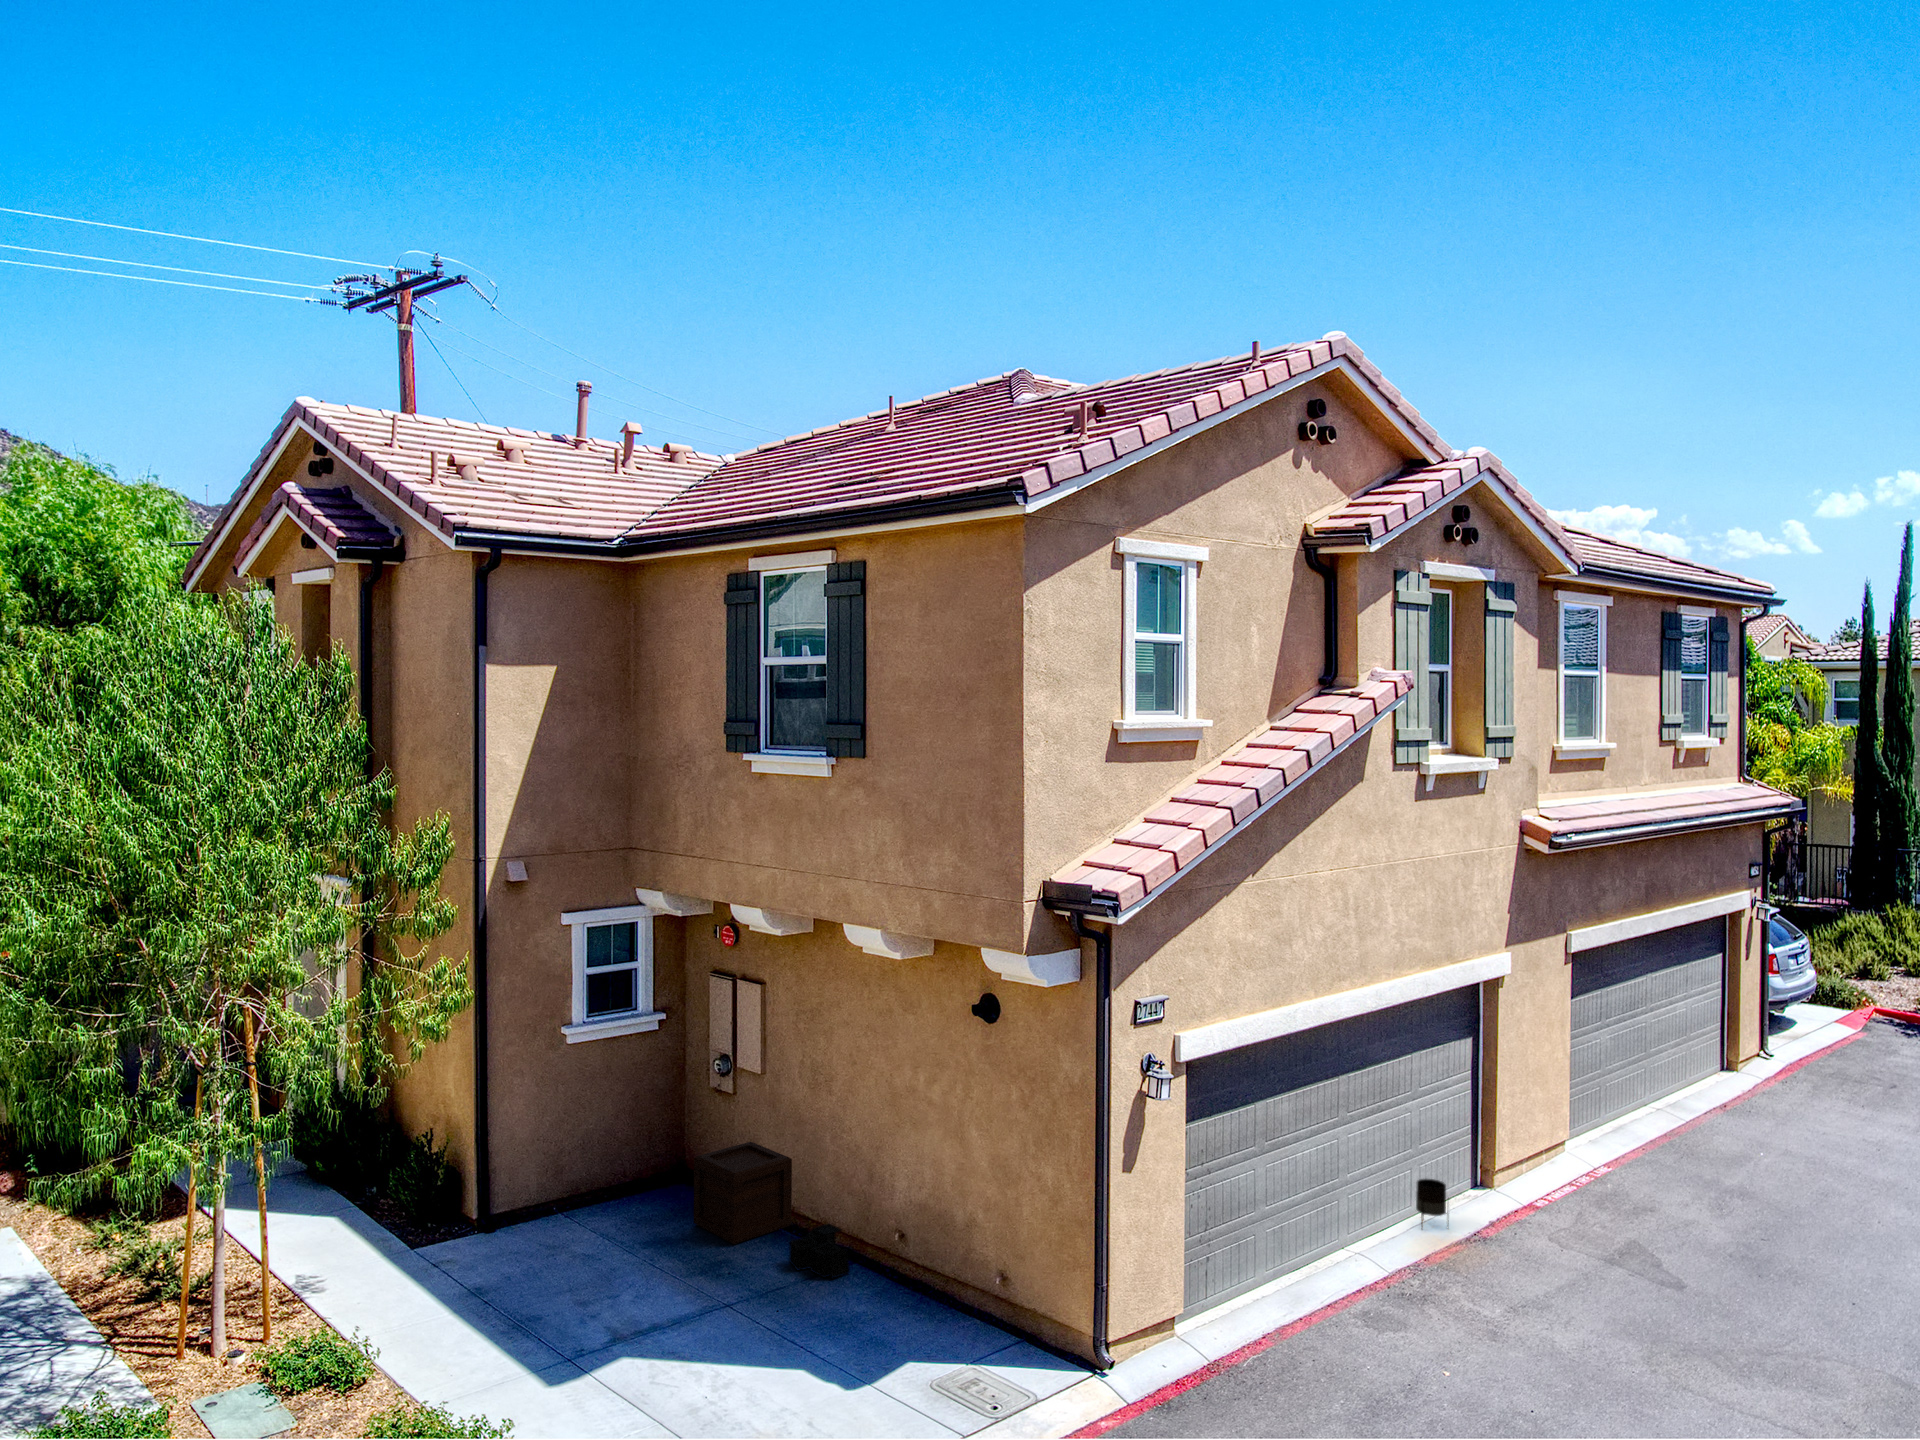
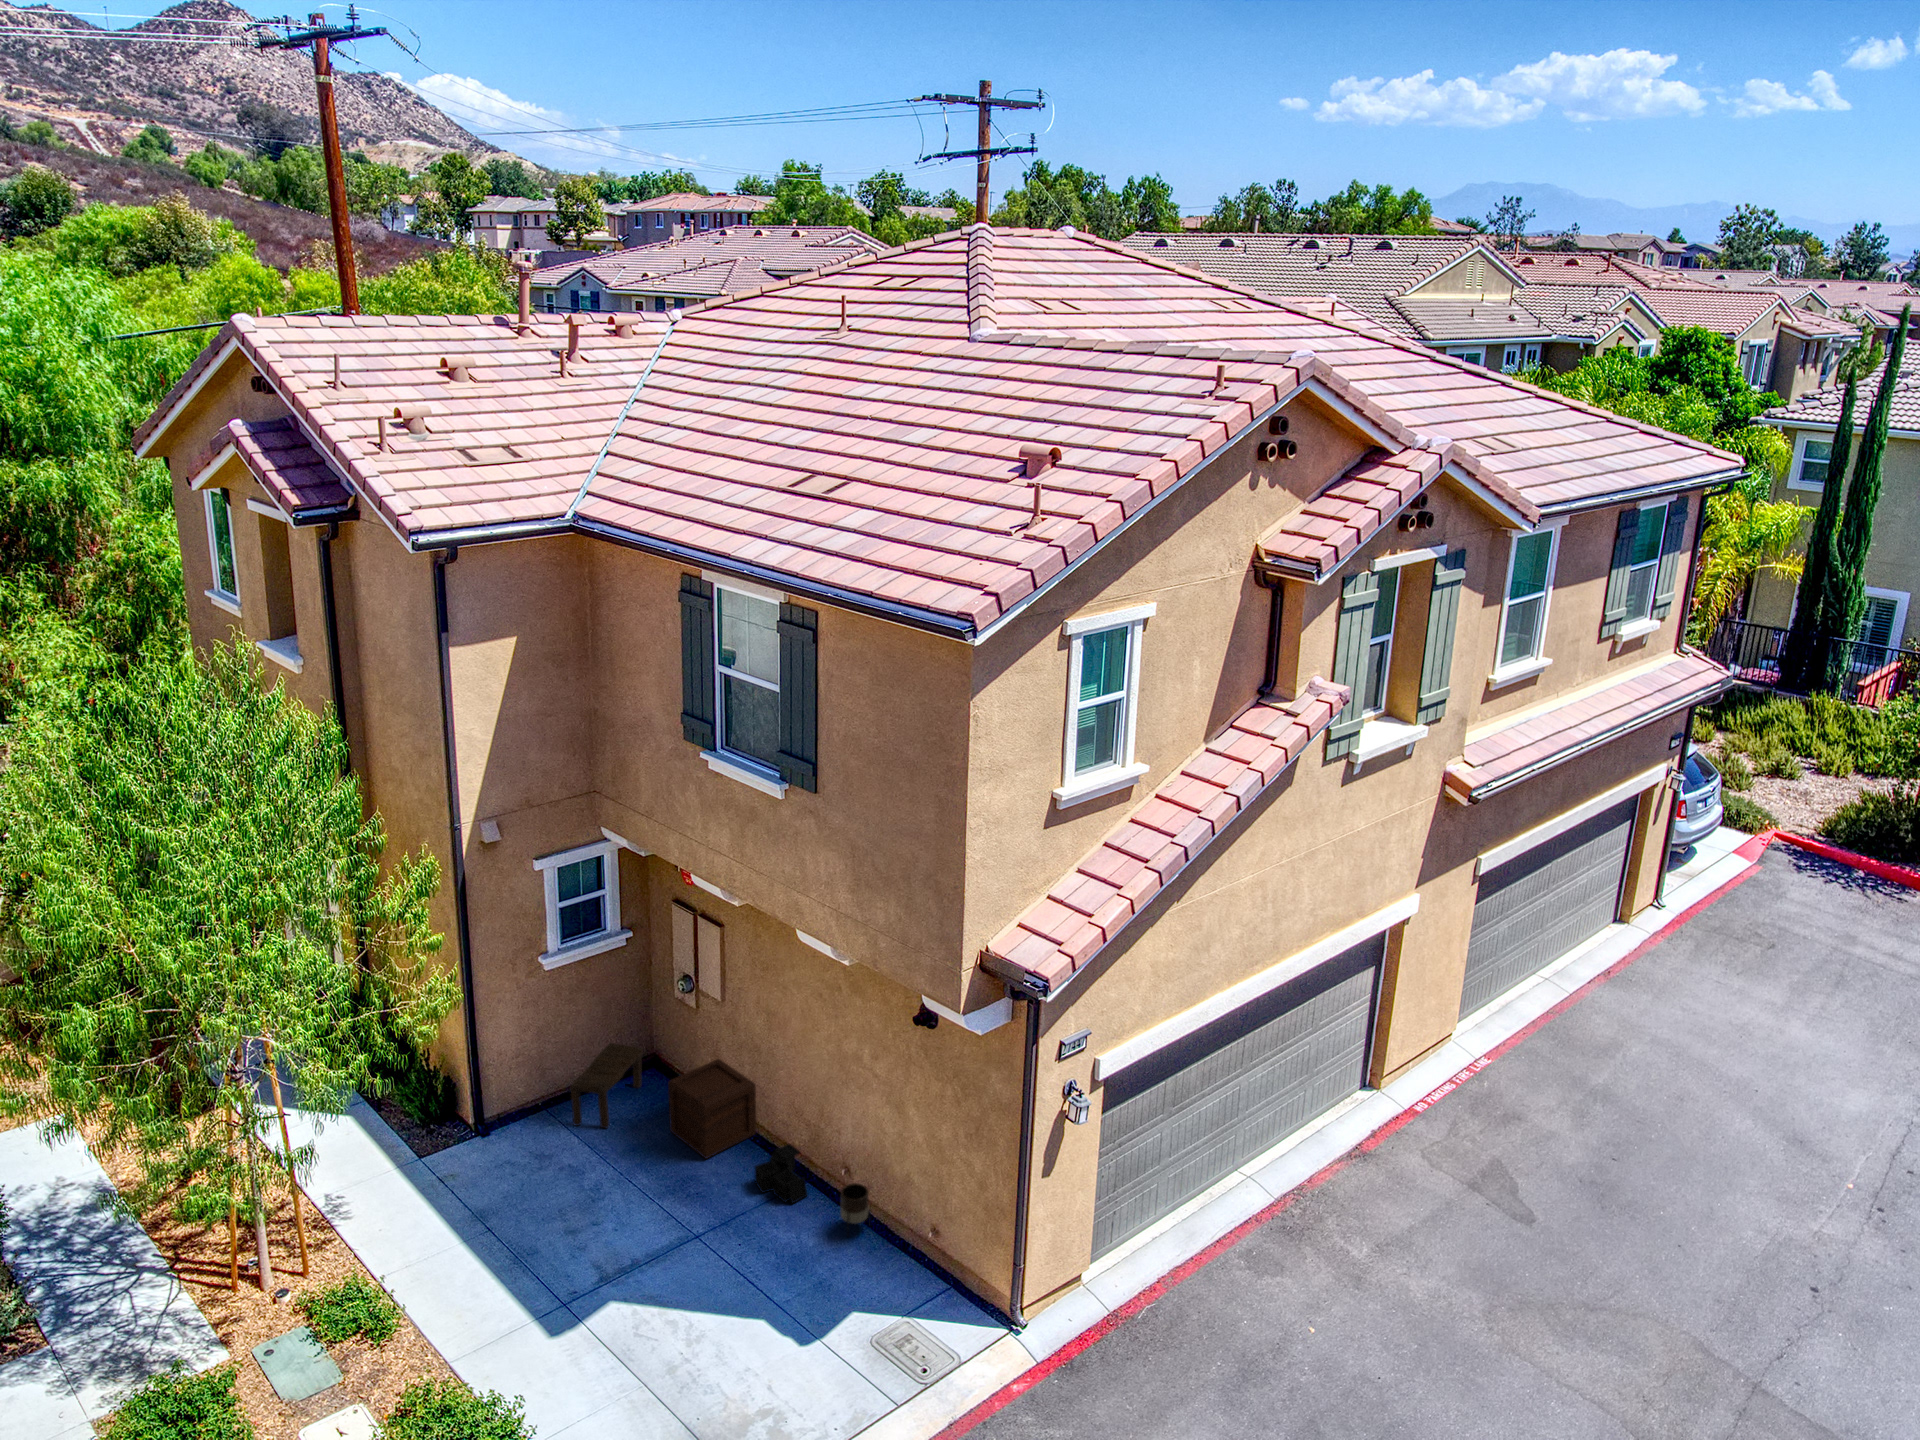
bench: none [584,1138,667,1221] -> present [570,1043,643,1128]
planter: present [1416,1179,1448,1221] -> present [841,1183,870,1225]

